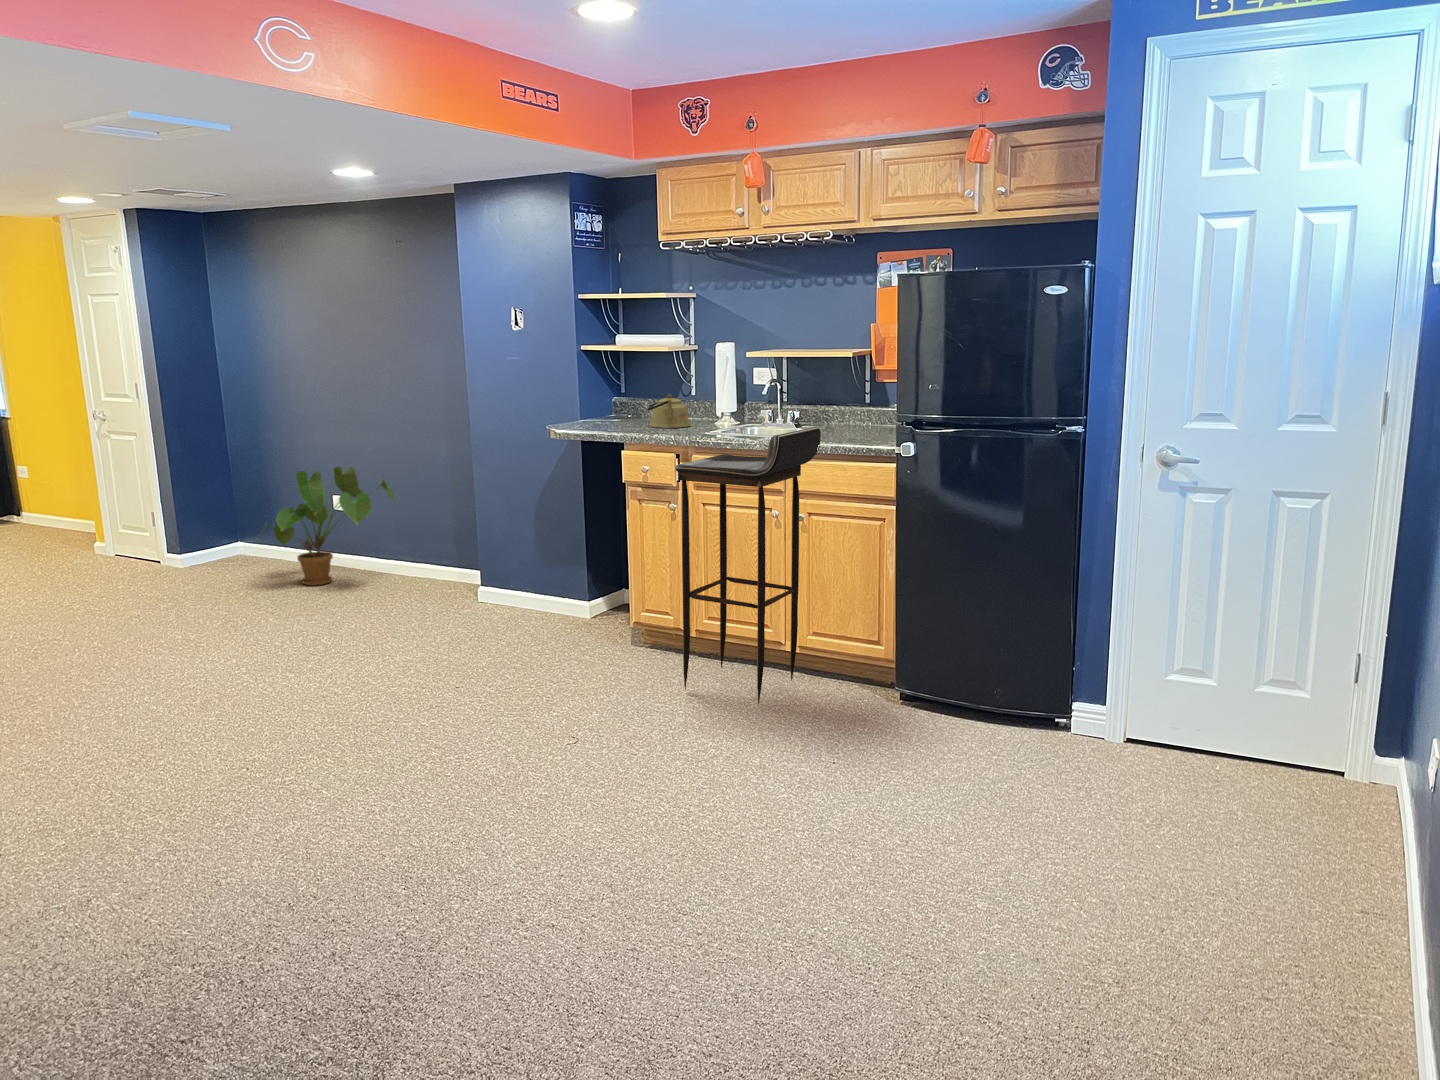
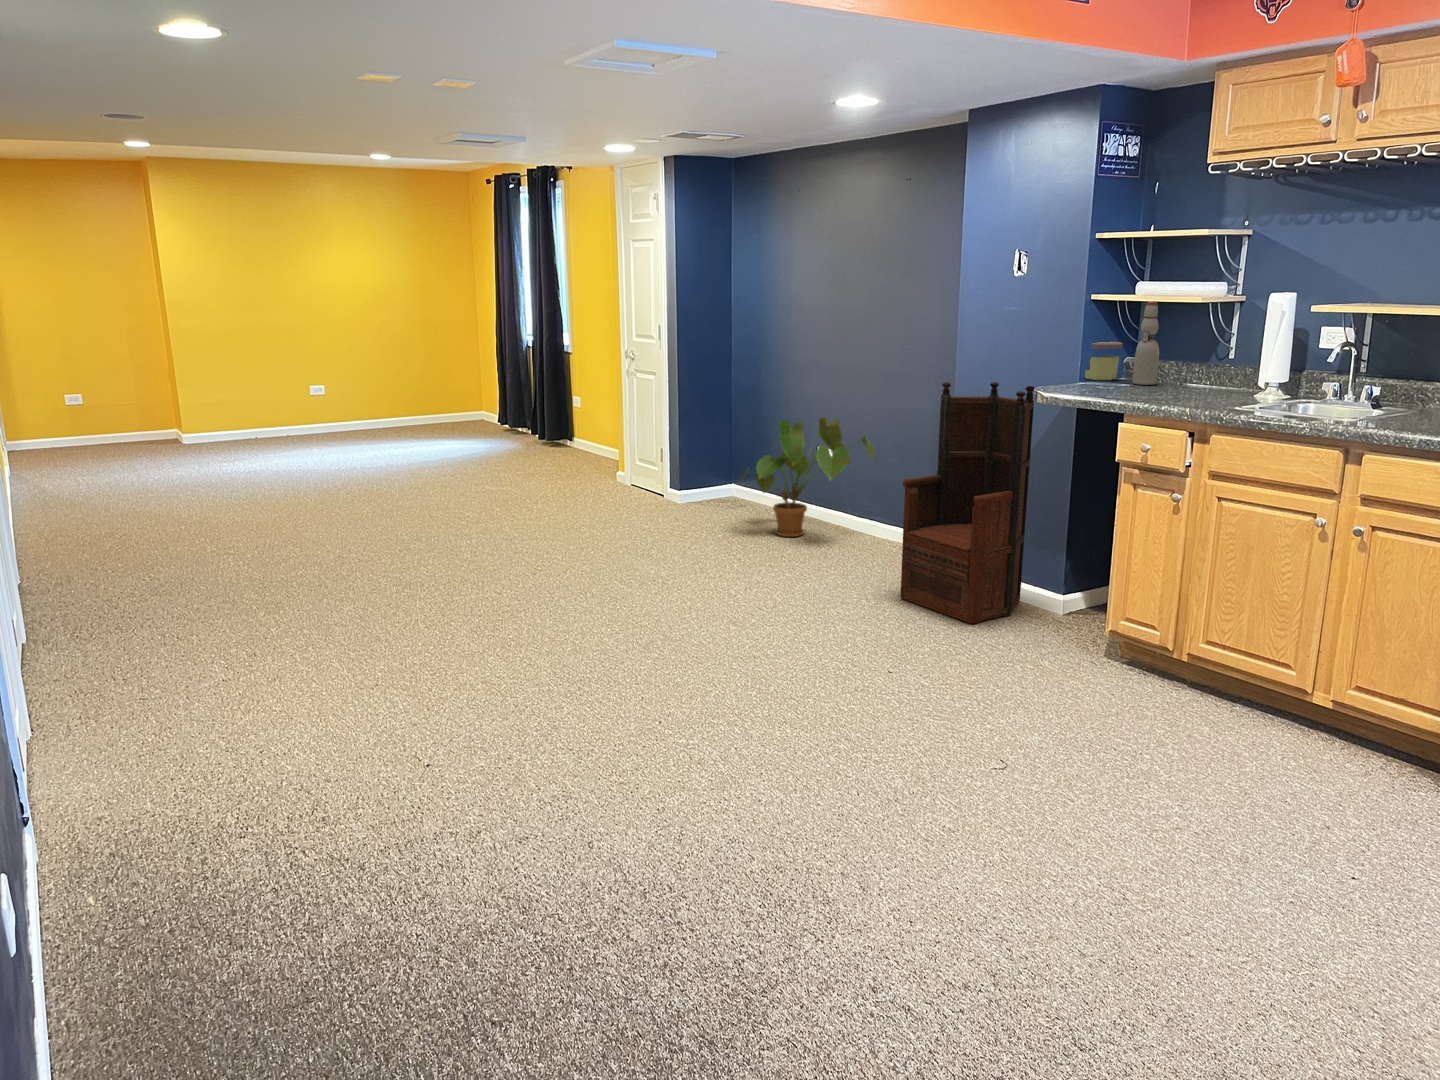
bottle: none [622,351,641,419] -> present [1133,301,1159,385]
jar: none [580,385,610,417] -> present [1085,342,1123,380]
kettle: present [648,394,690,428] -> none [1163,357,1218,399]
armchair: none [437,423,550,636] -> present [900,382,1035,623]
bar stool: present [675,427,821,704] -> none [1160,410,1406,772]

